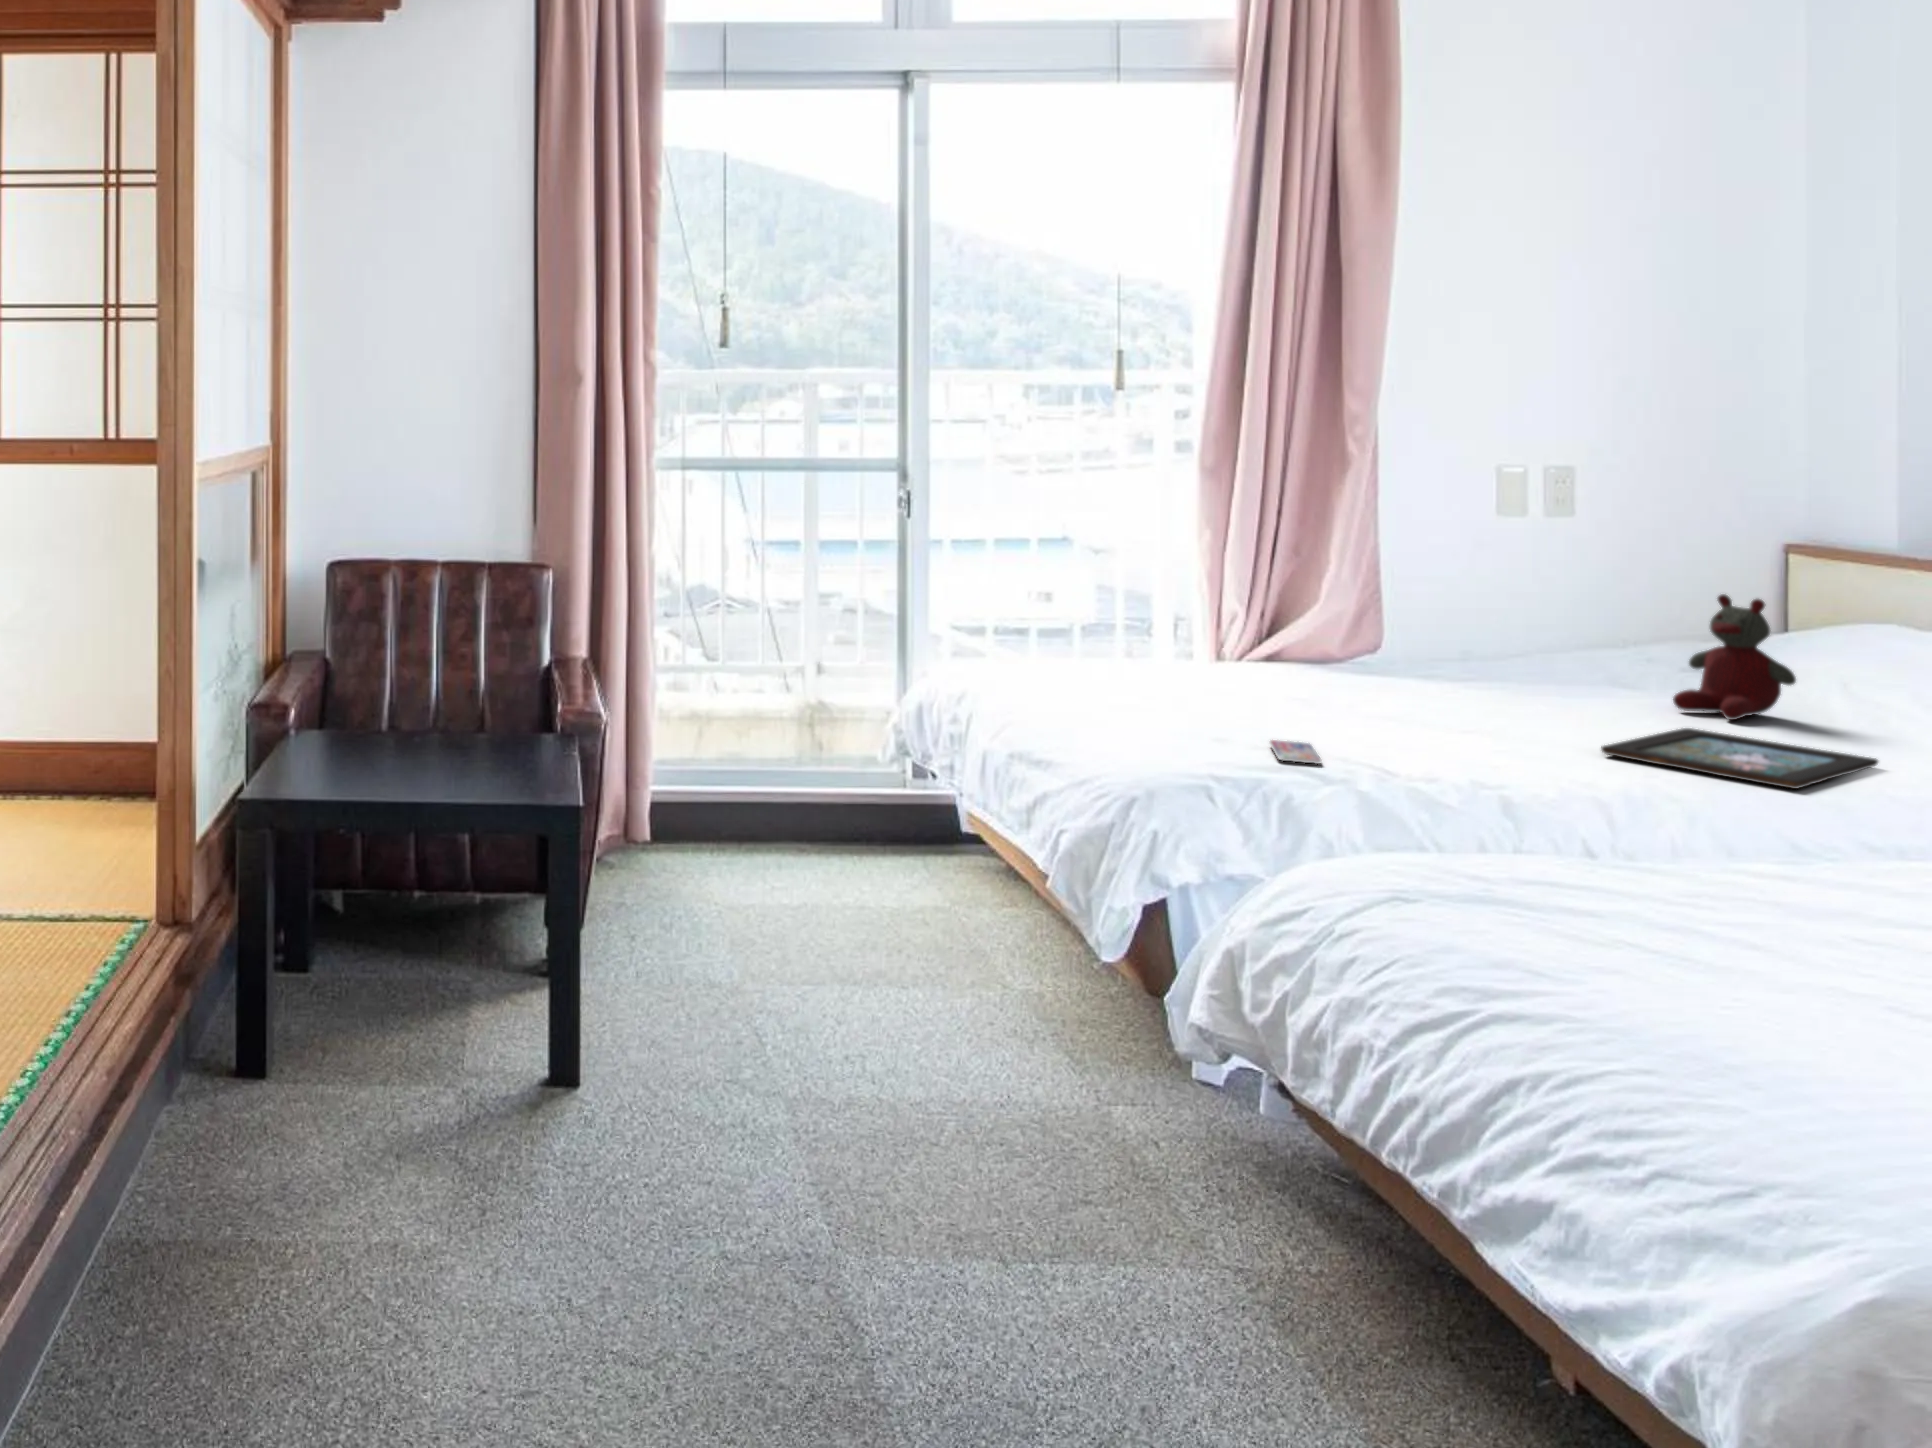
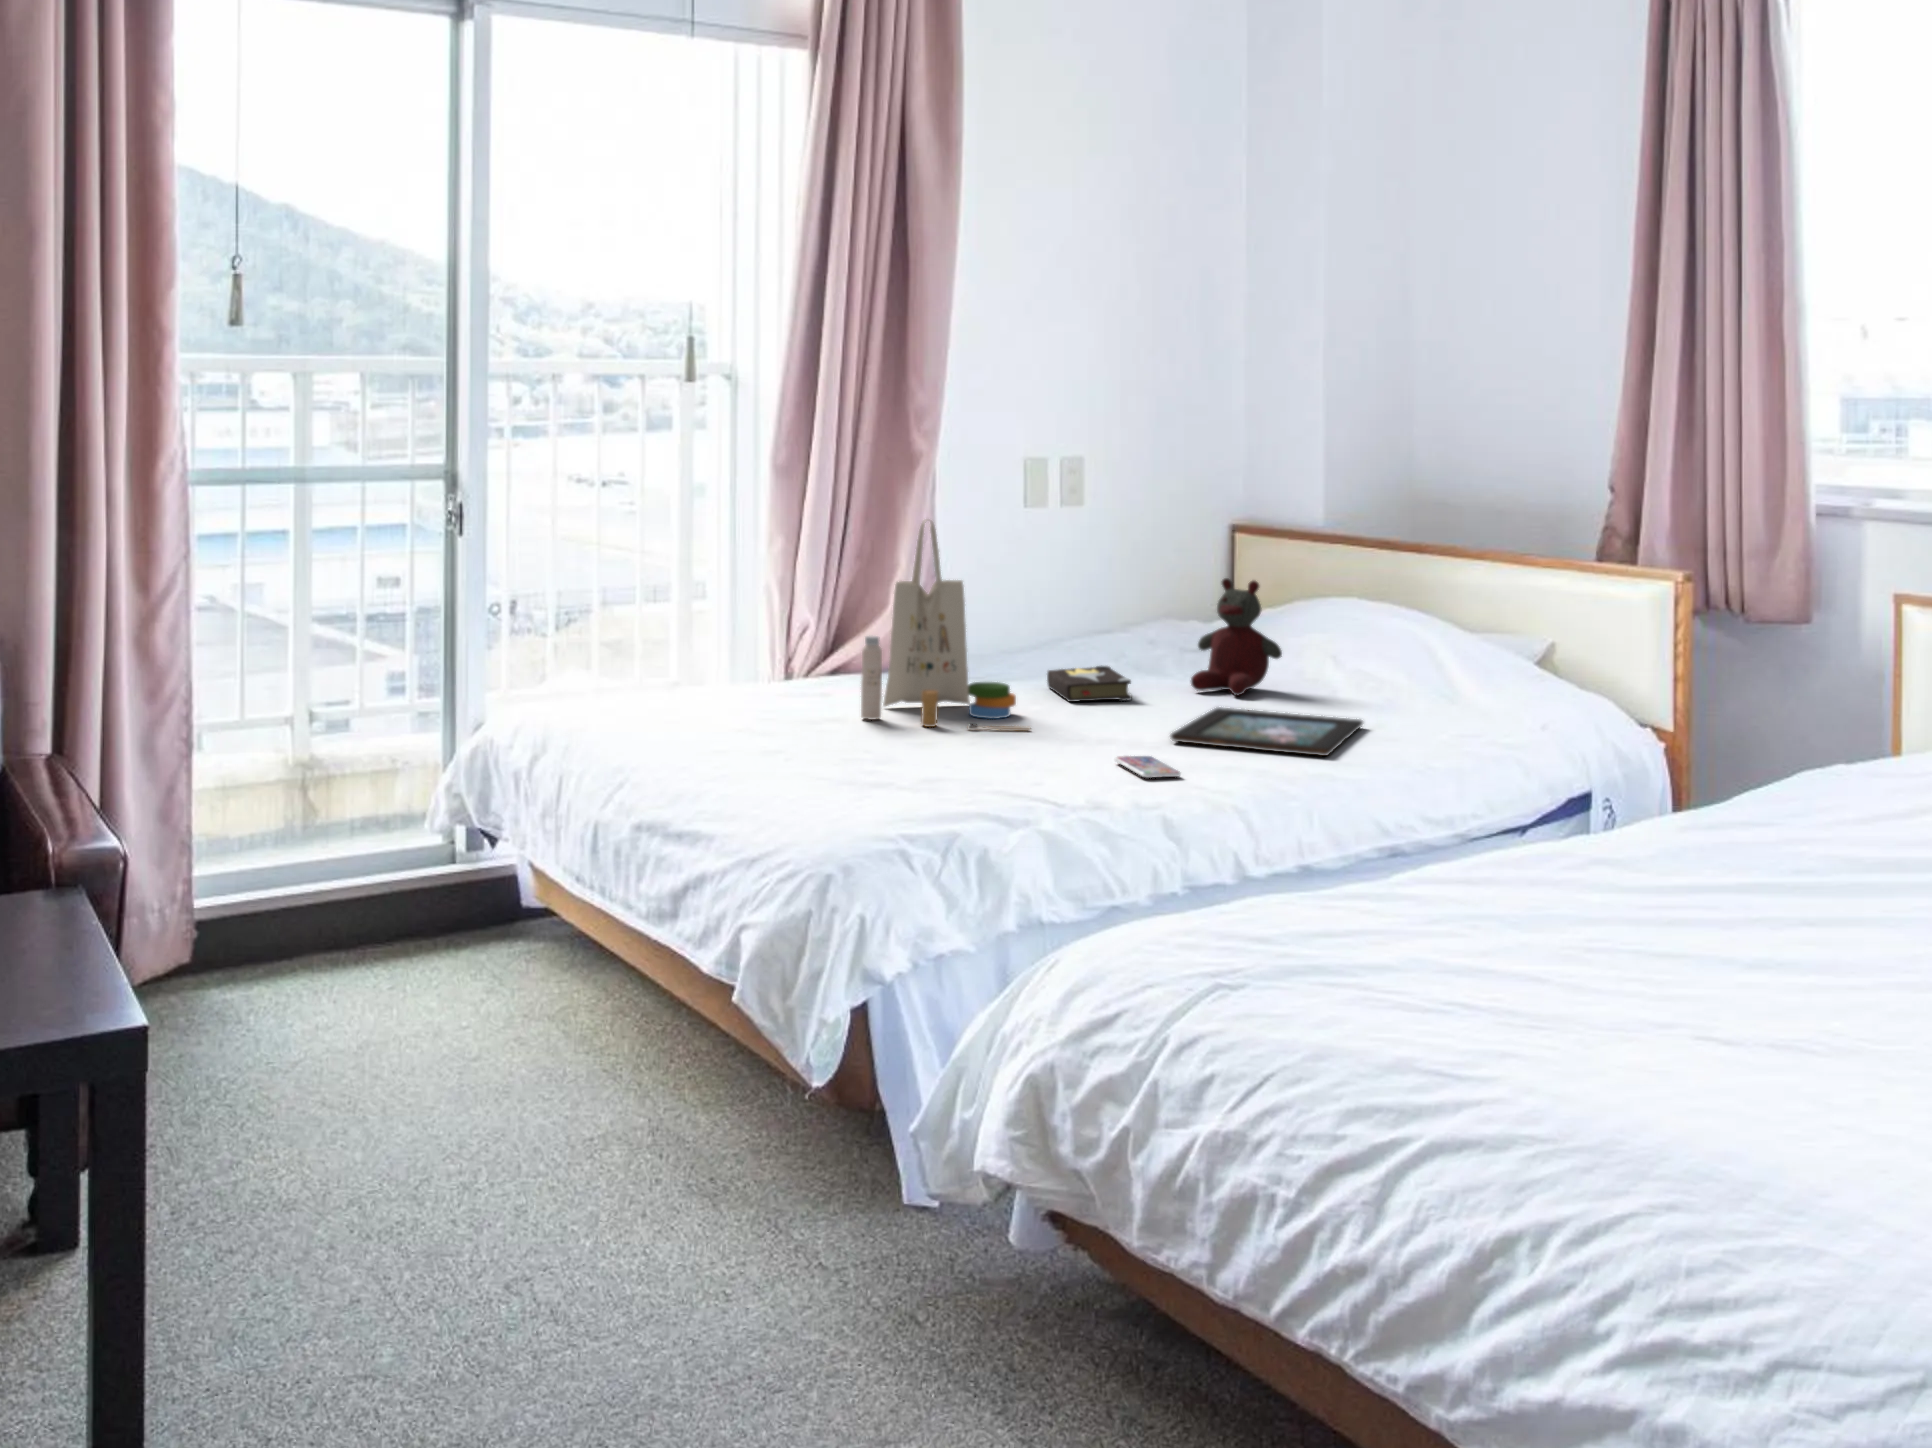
tote bag: none [1266,517,1444,728] -> present [861,520,1031,731]
hardback book: none [1496,674,1589,712] -> present [1047,666,1132,702]
smartphone: present [1270,740,1321,764] -> present [1115,756,1181,778]

